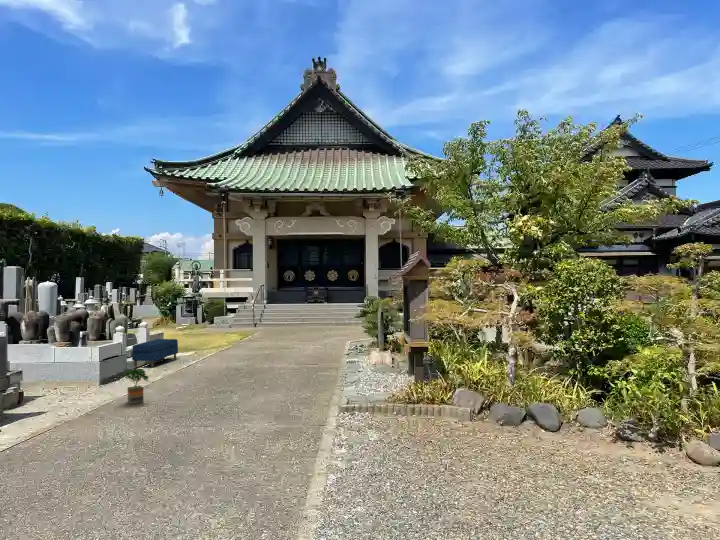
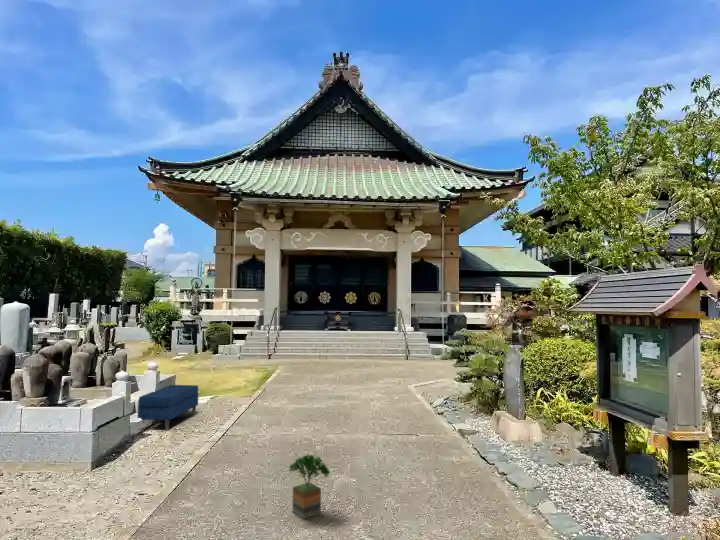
potted tree: present [124,369,148,404] -> present [289,455,330,519]

